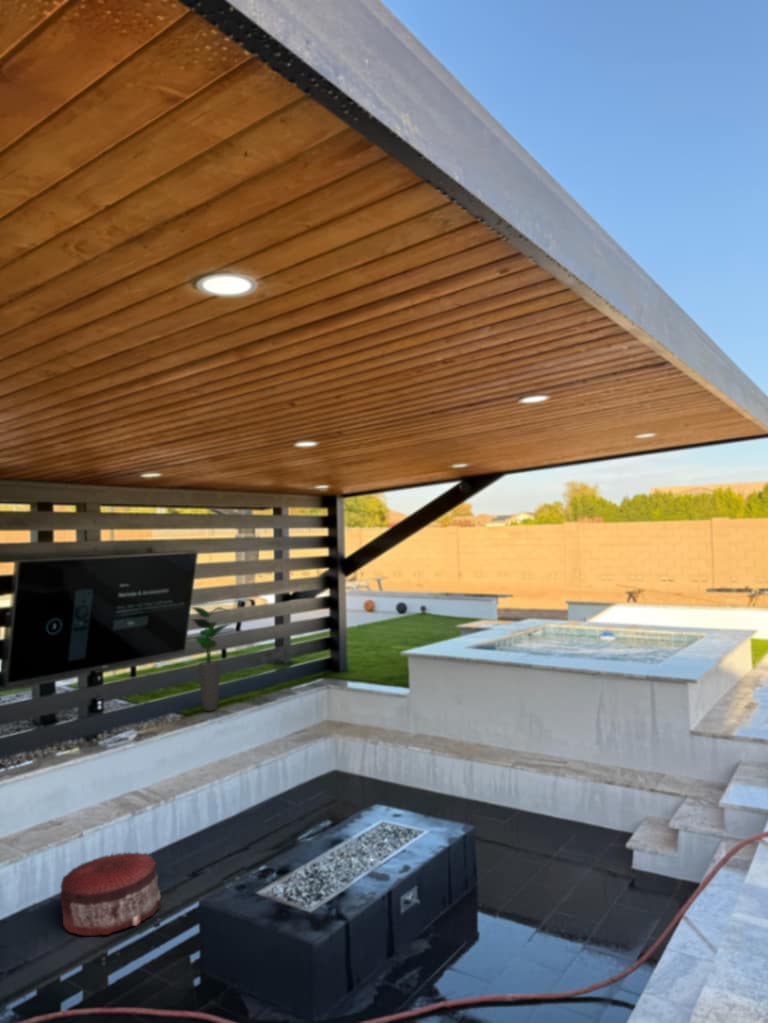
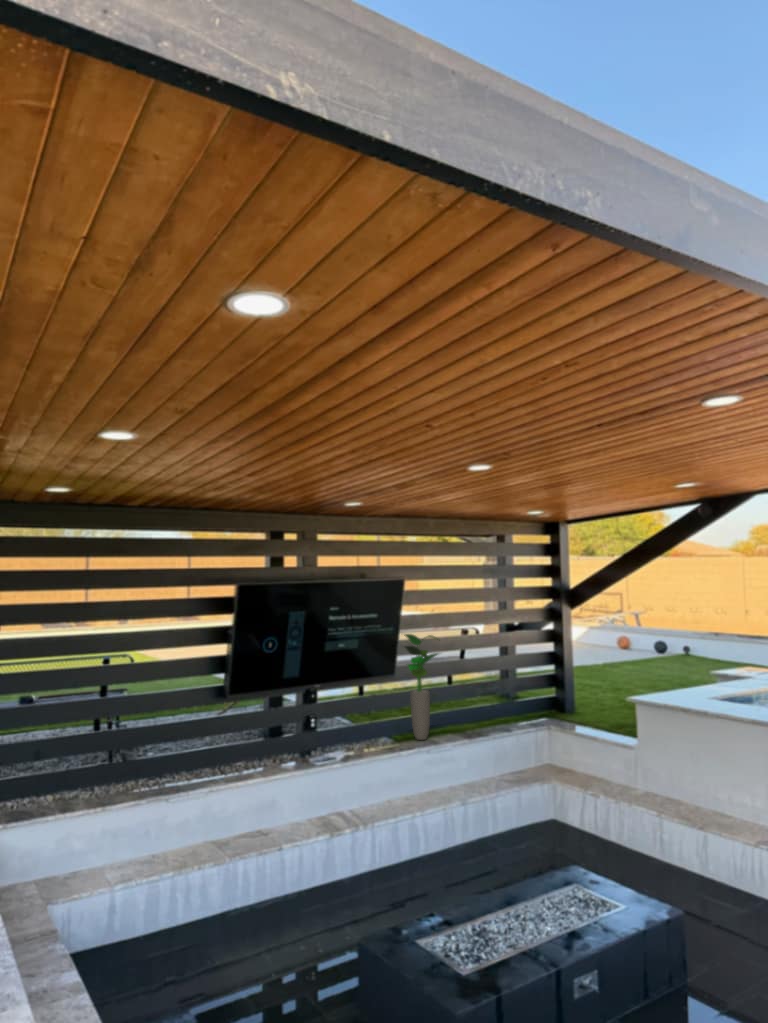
pouf: present [61,852,160,936] -> none [248,872,340,955]

